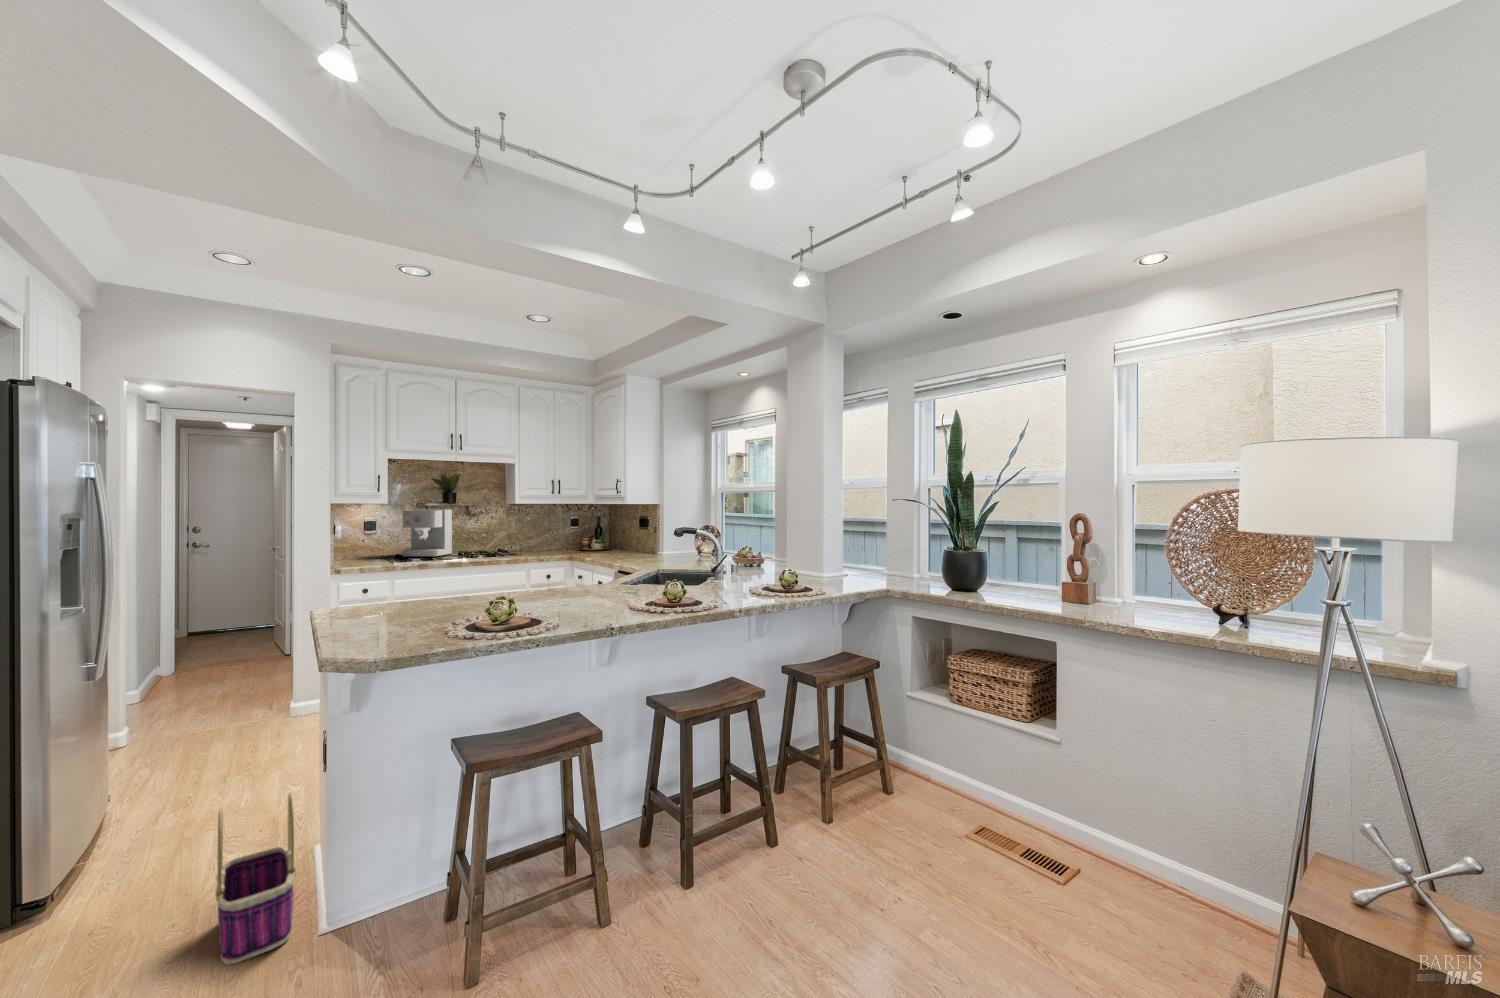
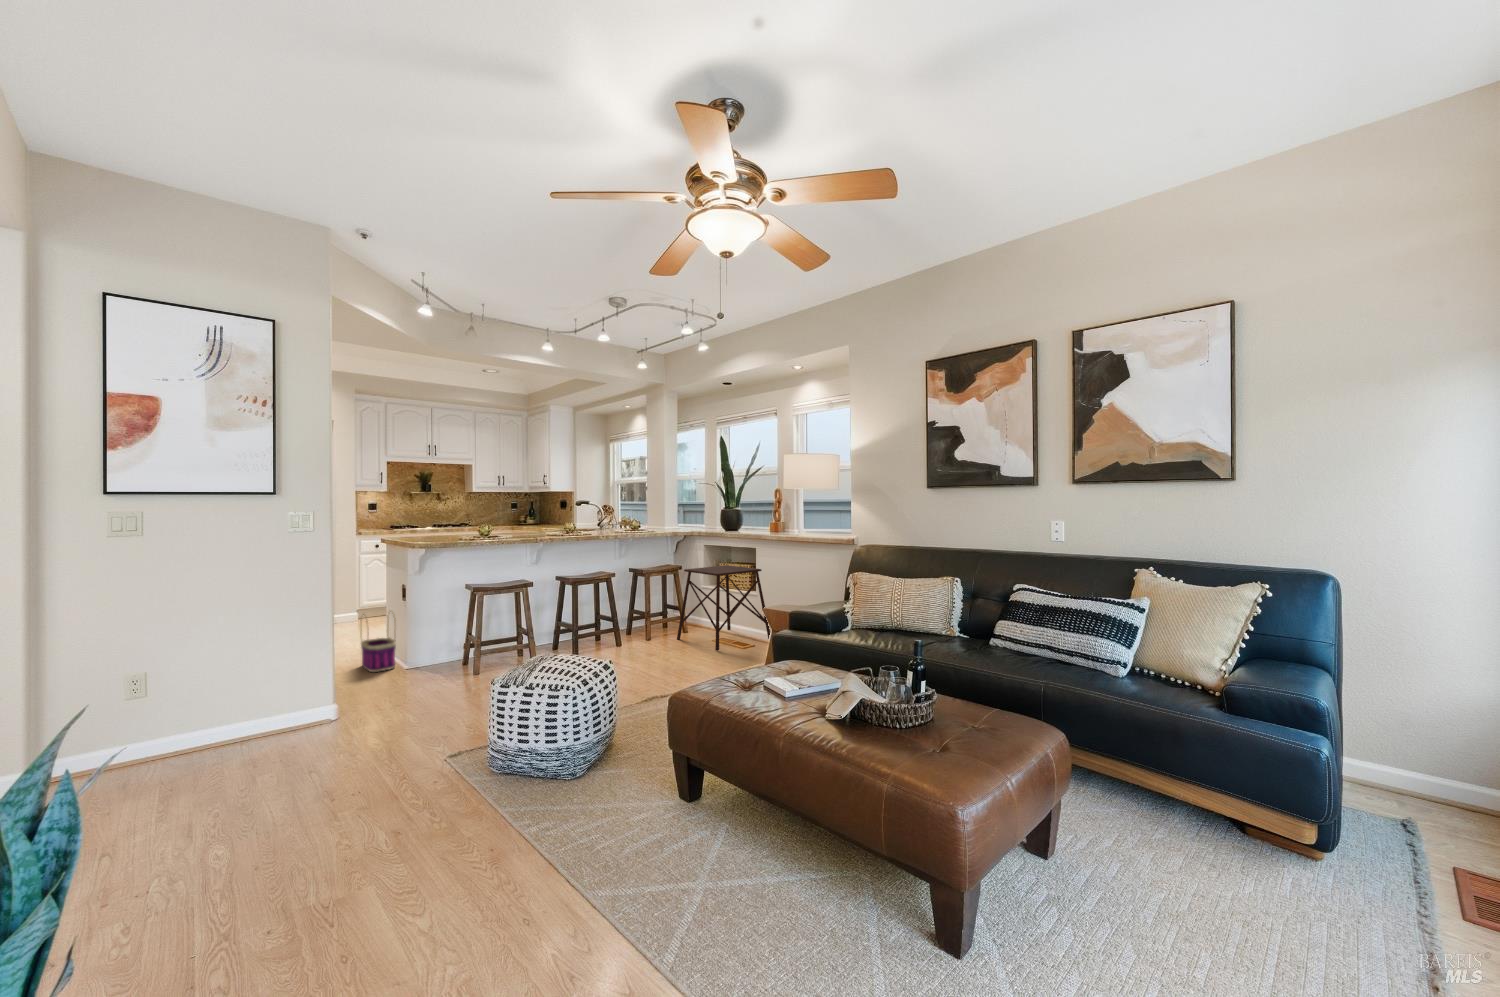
coffee maker: present [402,510,452,557] -> none [398,495,430,526]
side table: none [893,668,1108,902] -> present [677,565,770,651]

